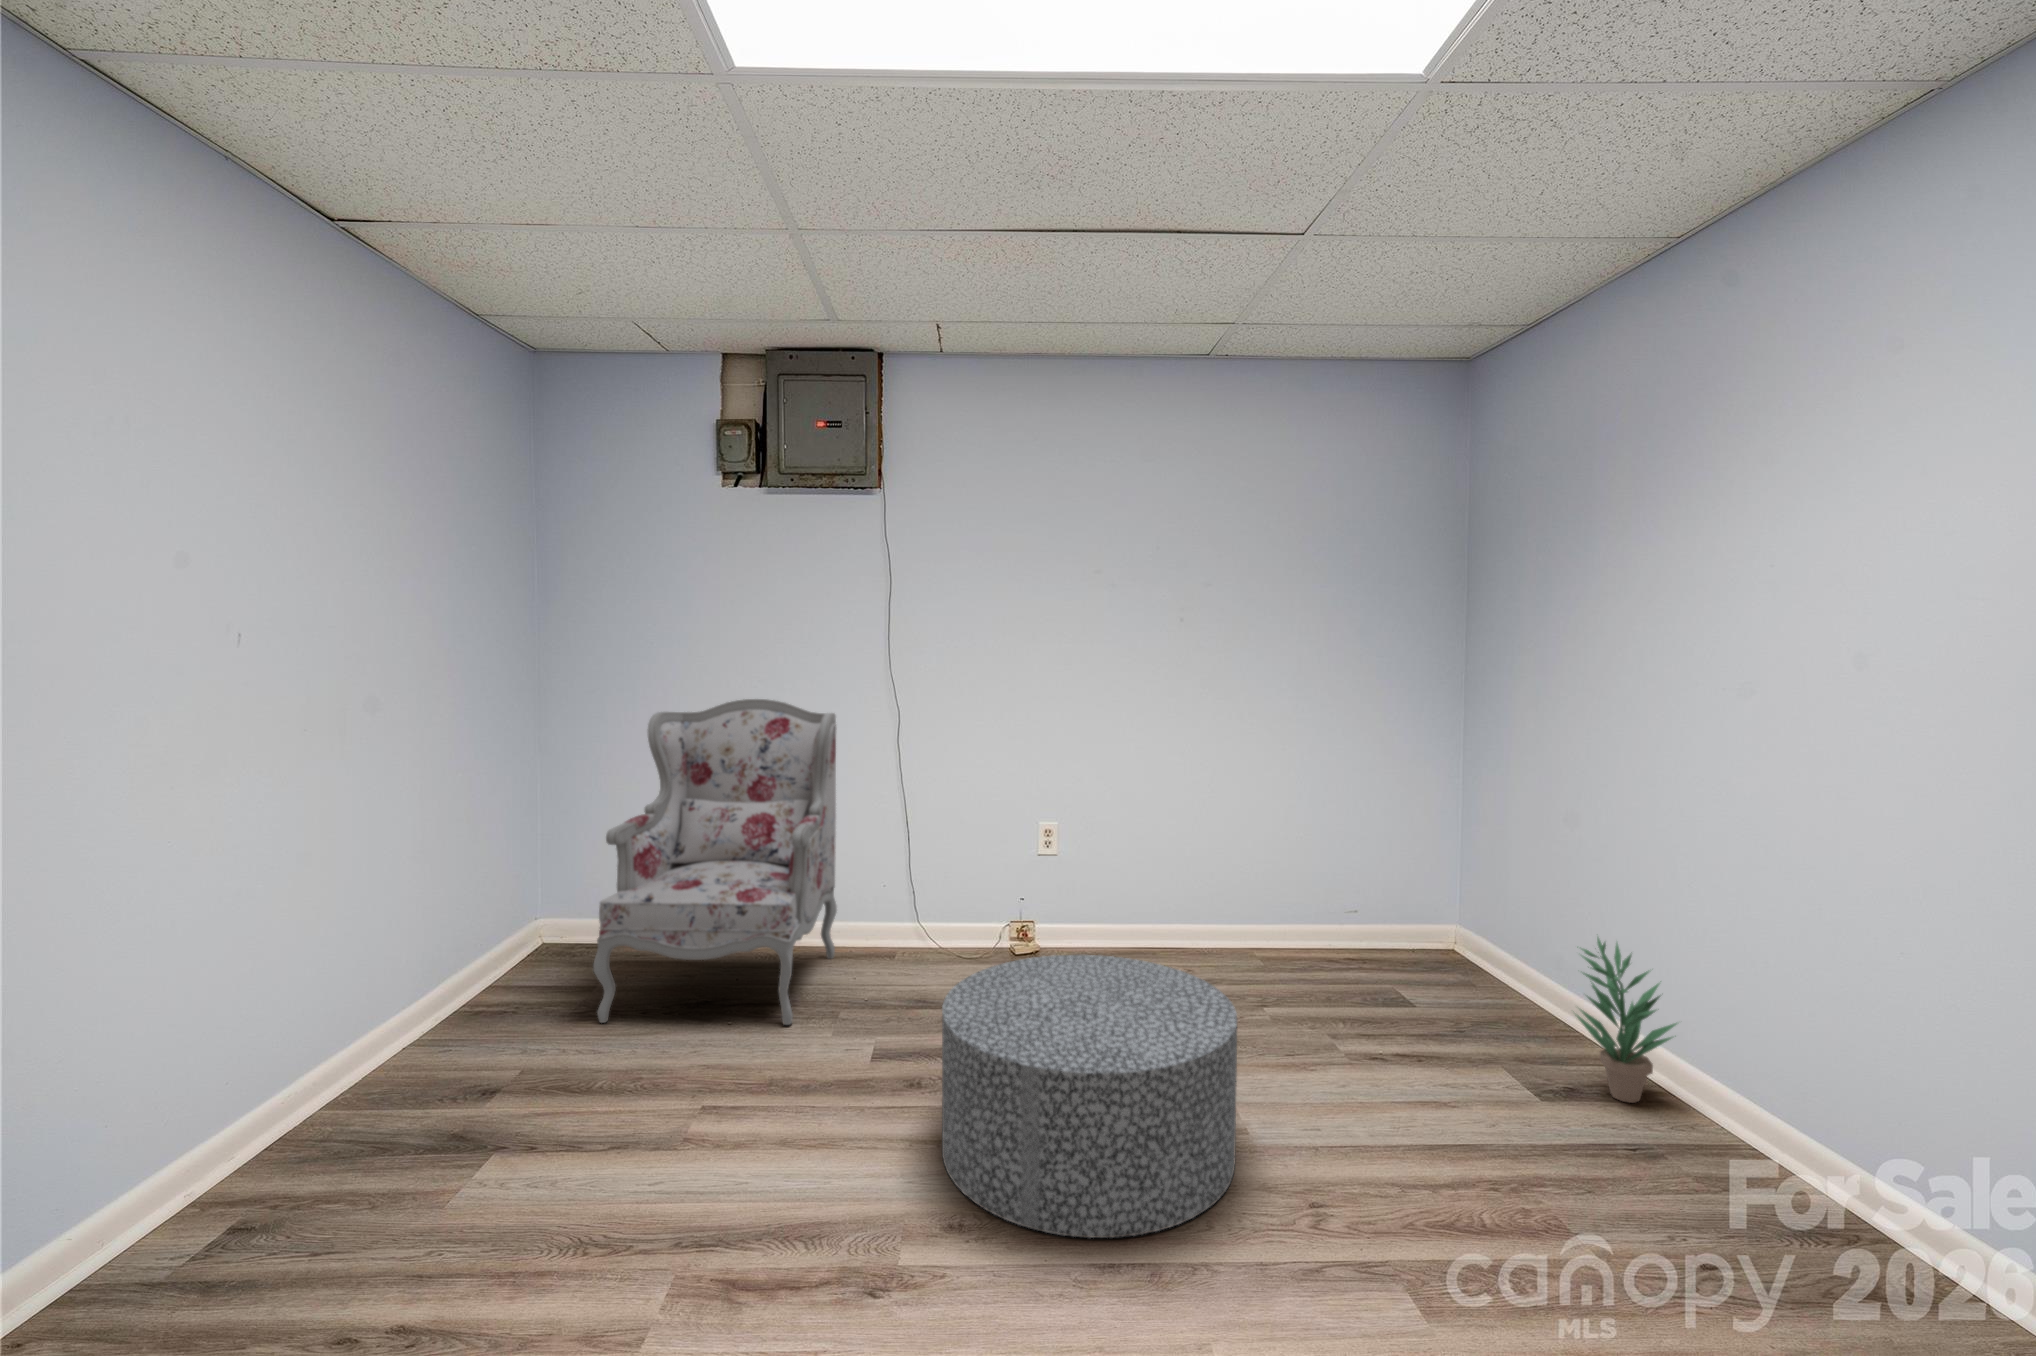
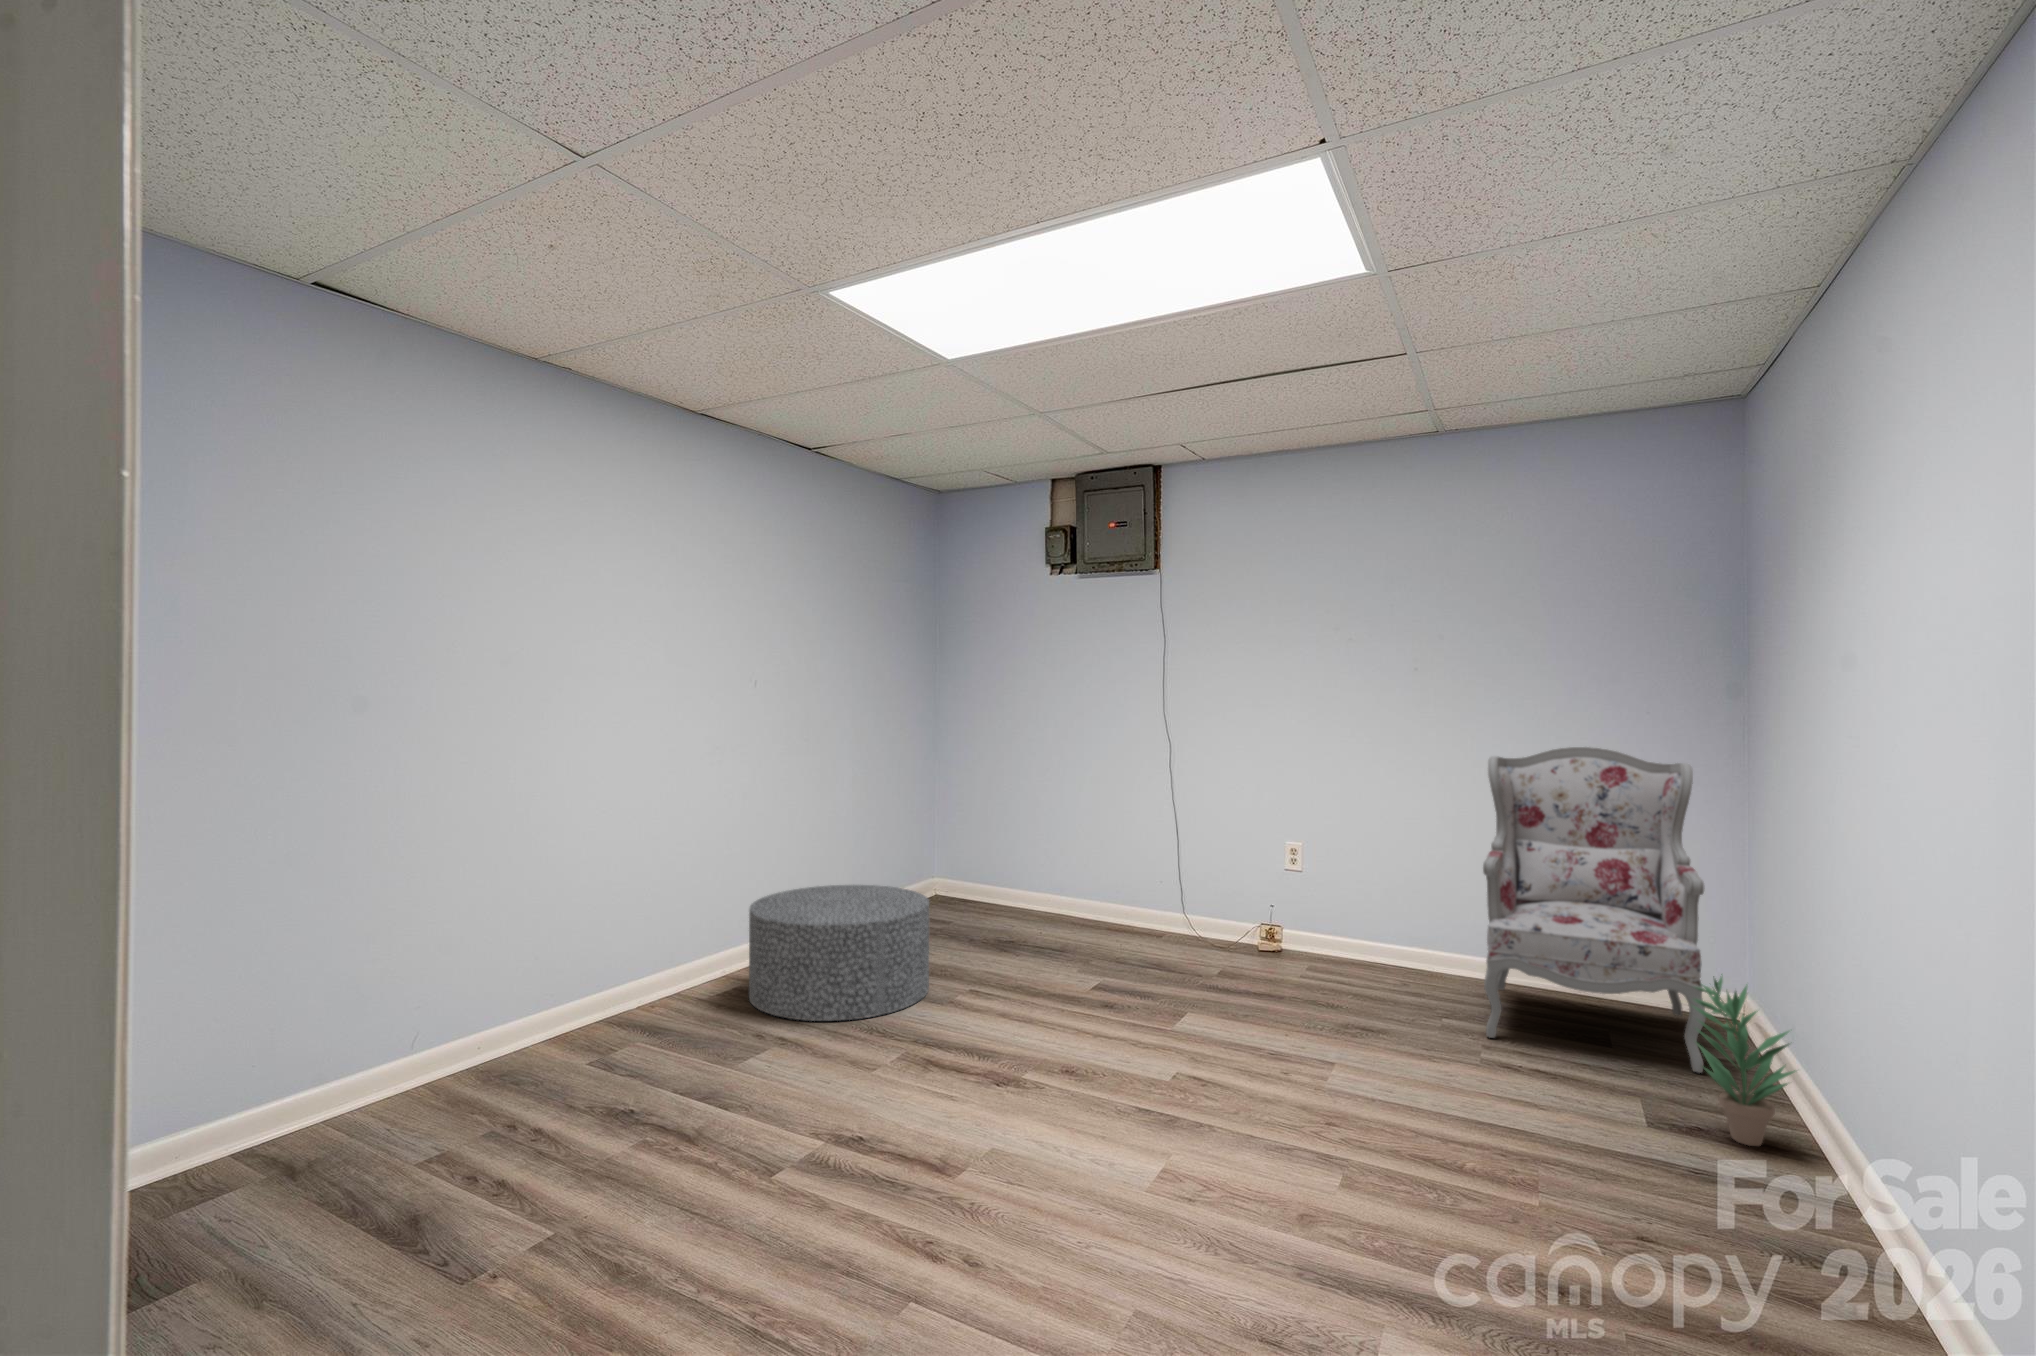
armchair: present [593,699,837,1025] -> present [1483,747,1706,1073]
ottoman: present [942,955,1237,1238] -> present [749,885,929,1021]

